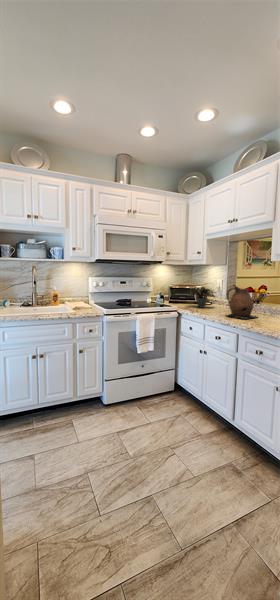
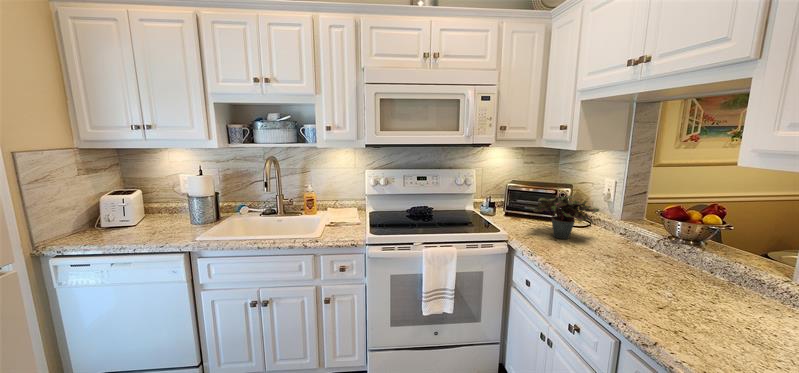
ceramic pitcher: present [227,285,256,319] -> none [608,215,704,314]

